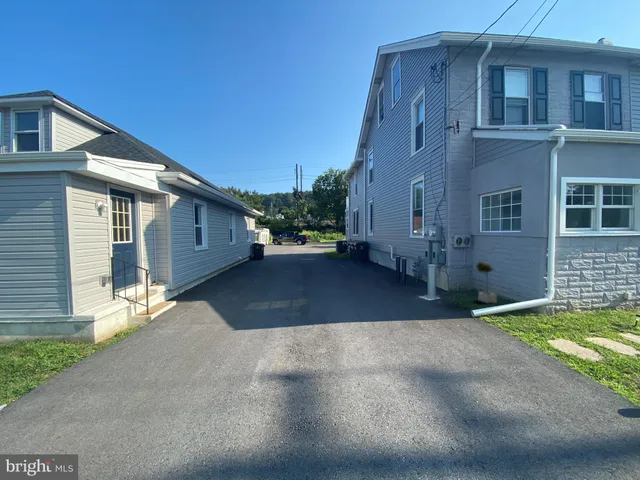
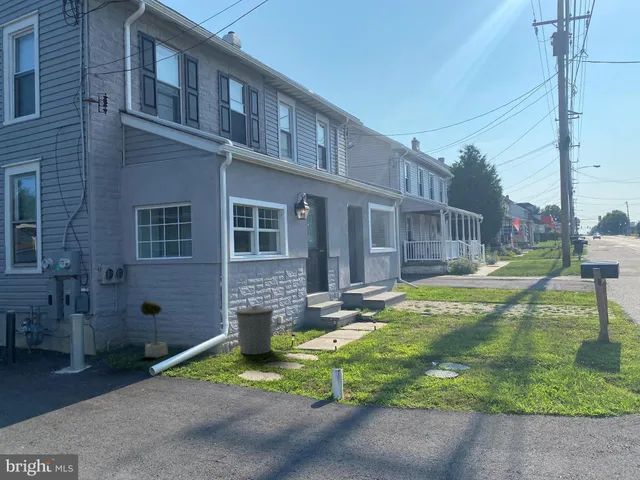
trash can: none [562,279,611,325] -> present [235,306,273,355]

